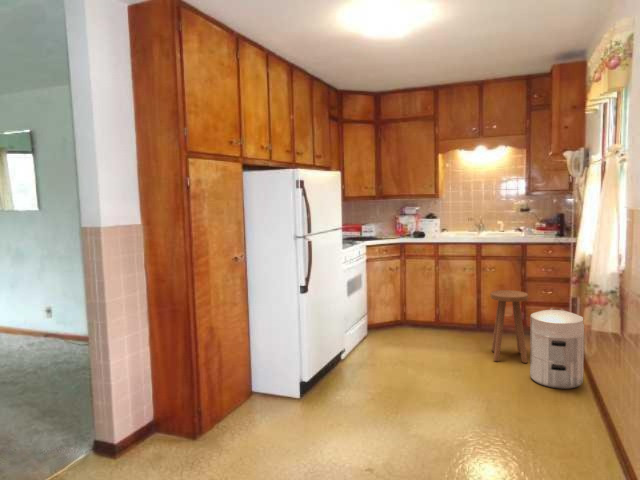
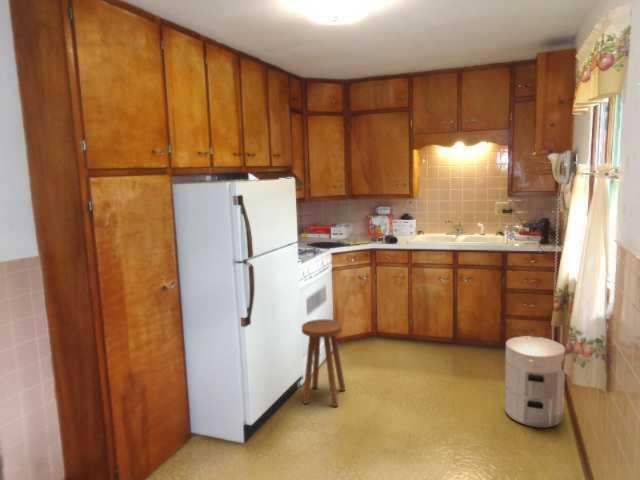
stool: present [490,290,528,363] -> present [302,319,345,406]

